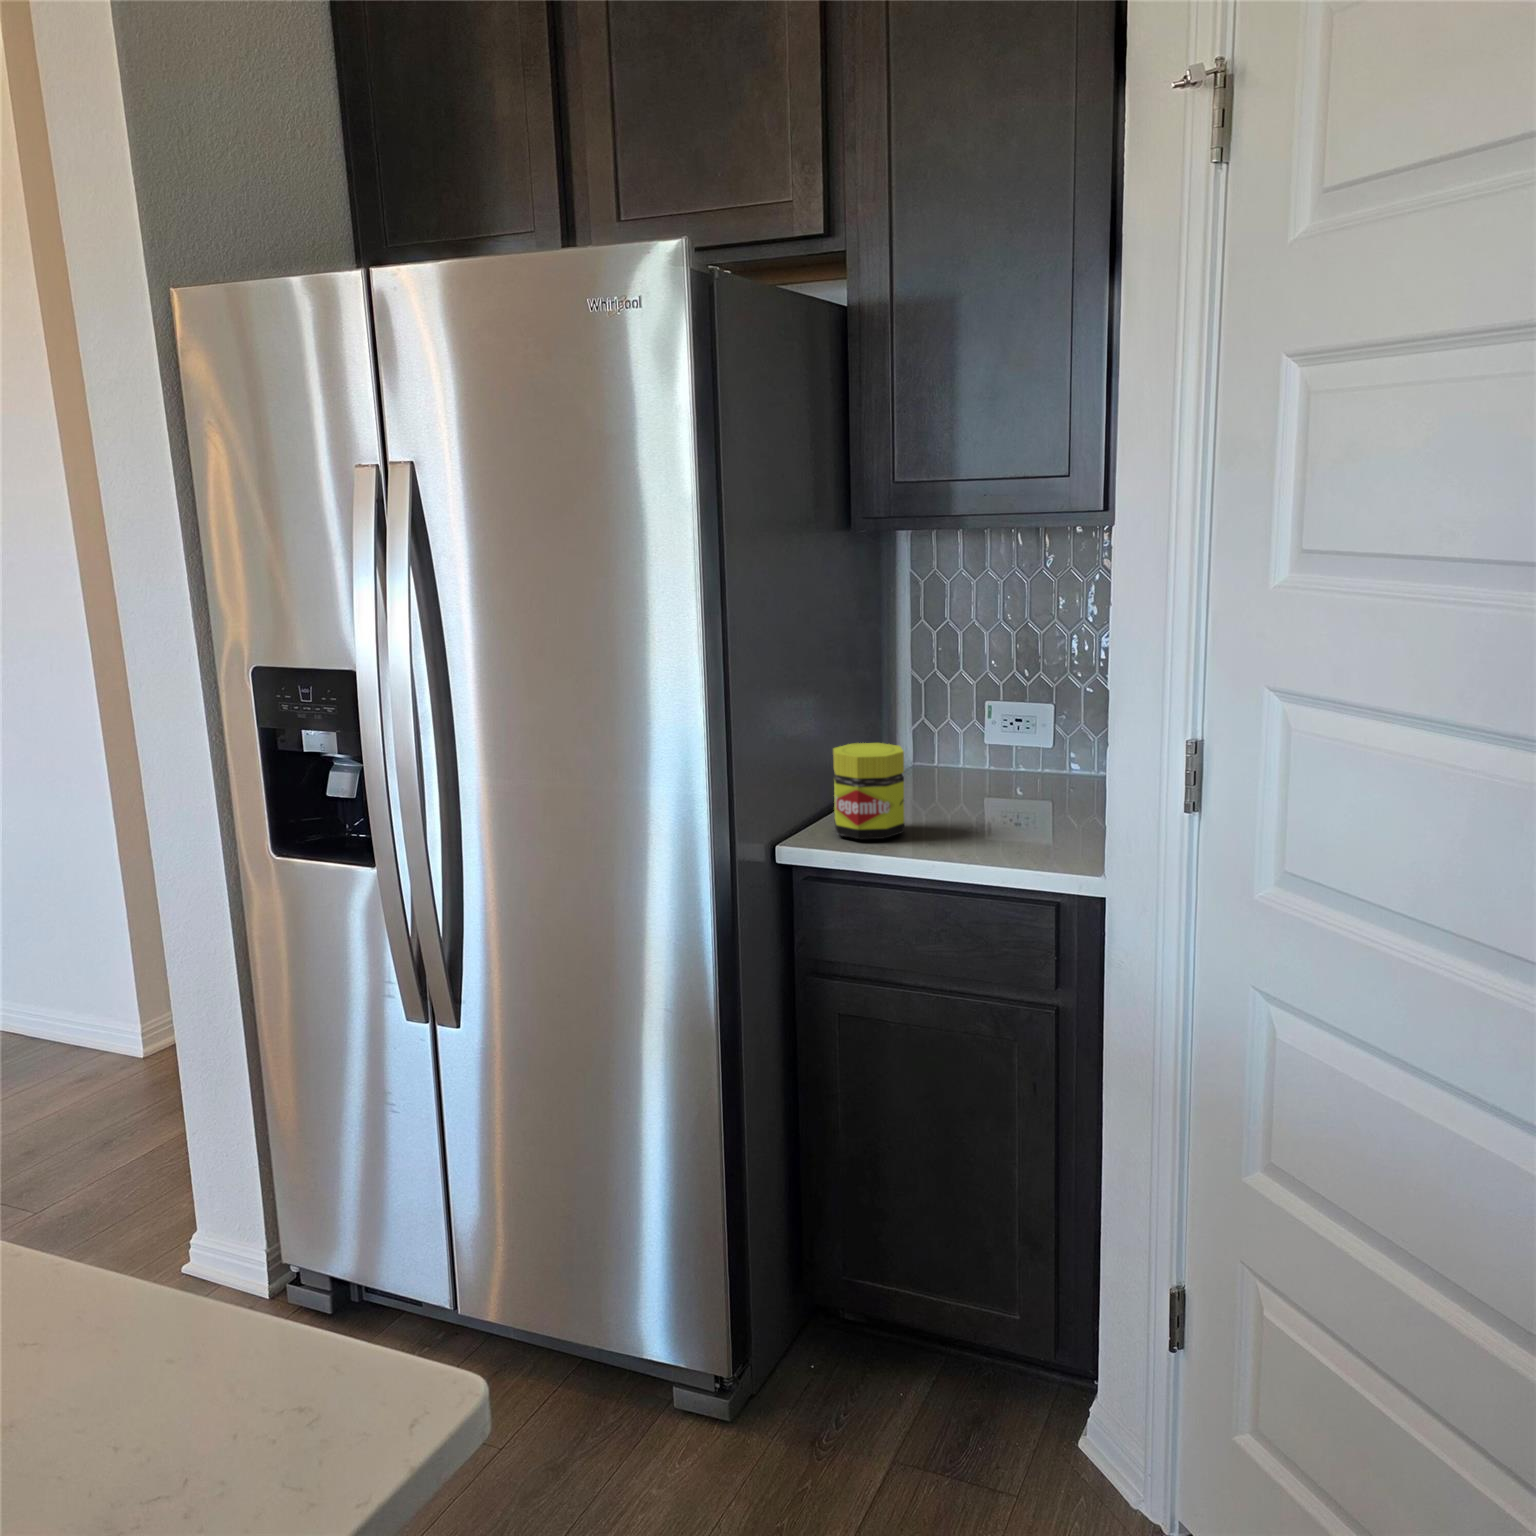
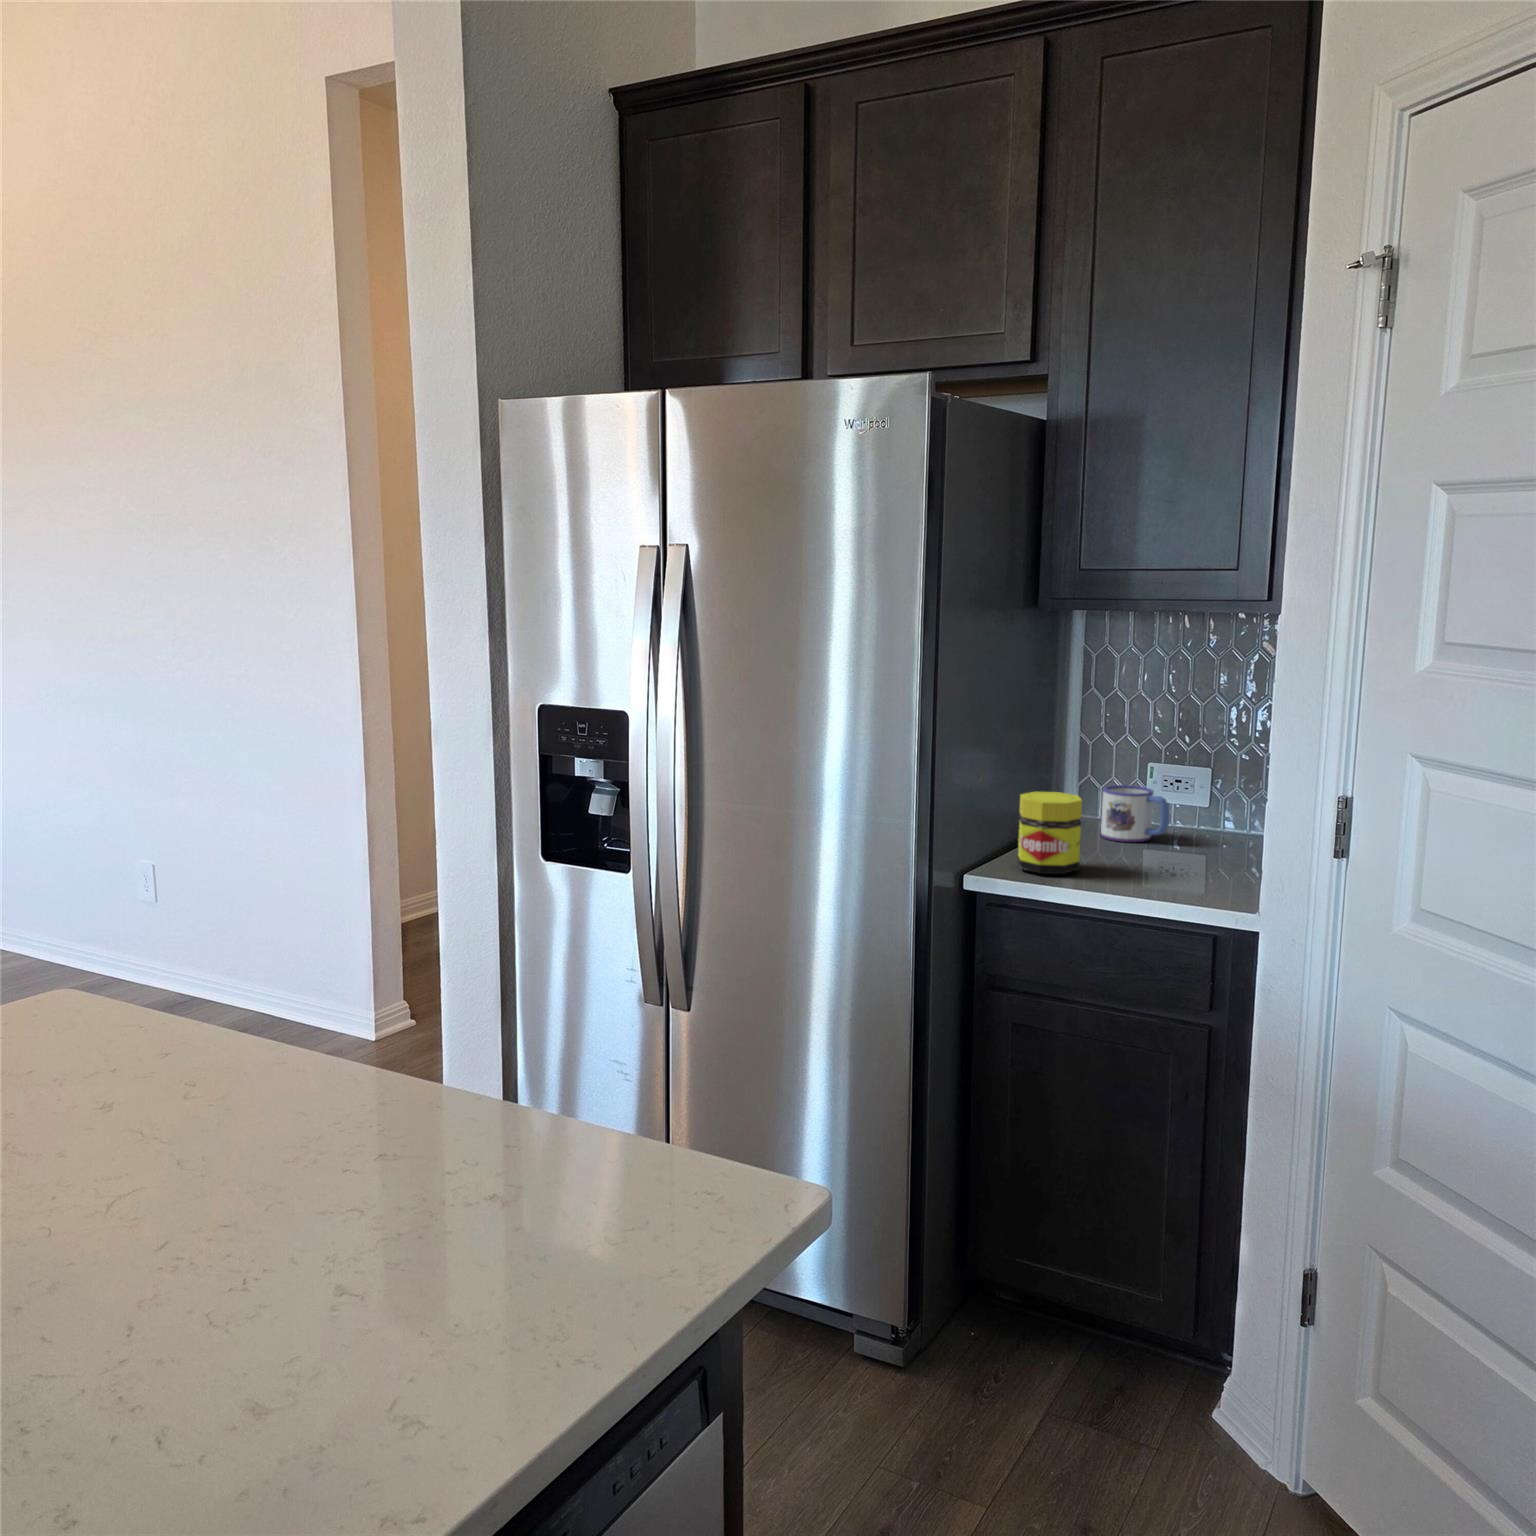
mug: none [935,728,1009,793] -> present [1101,785,1169,842]

